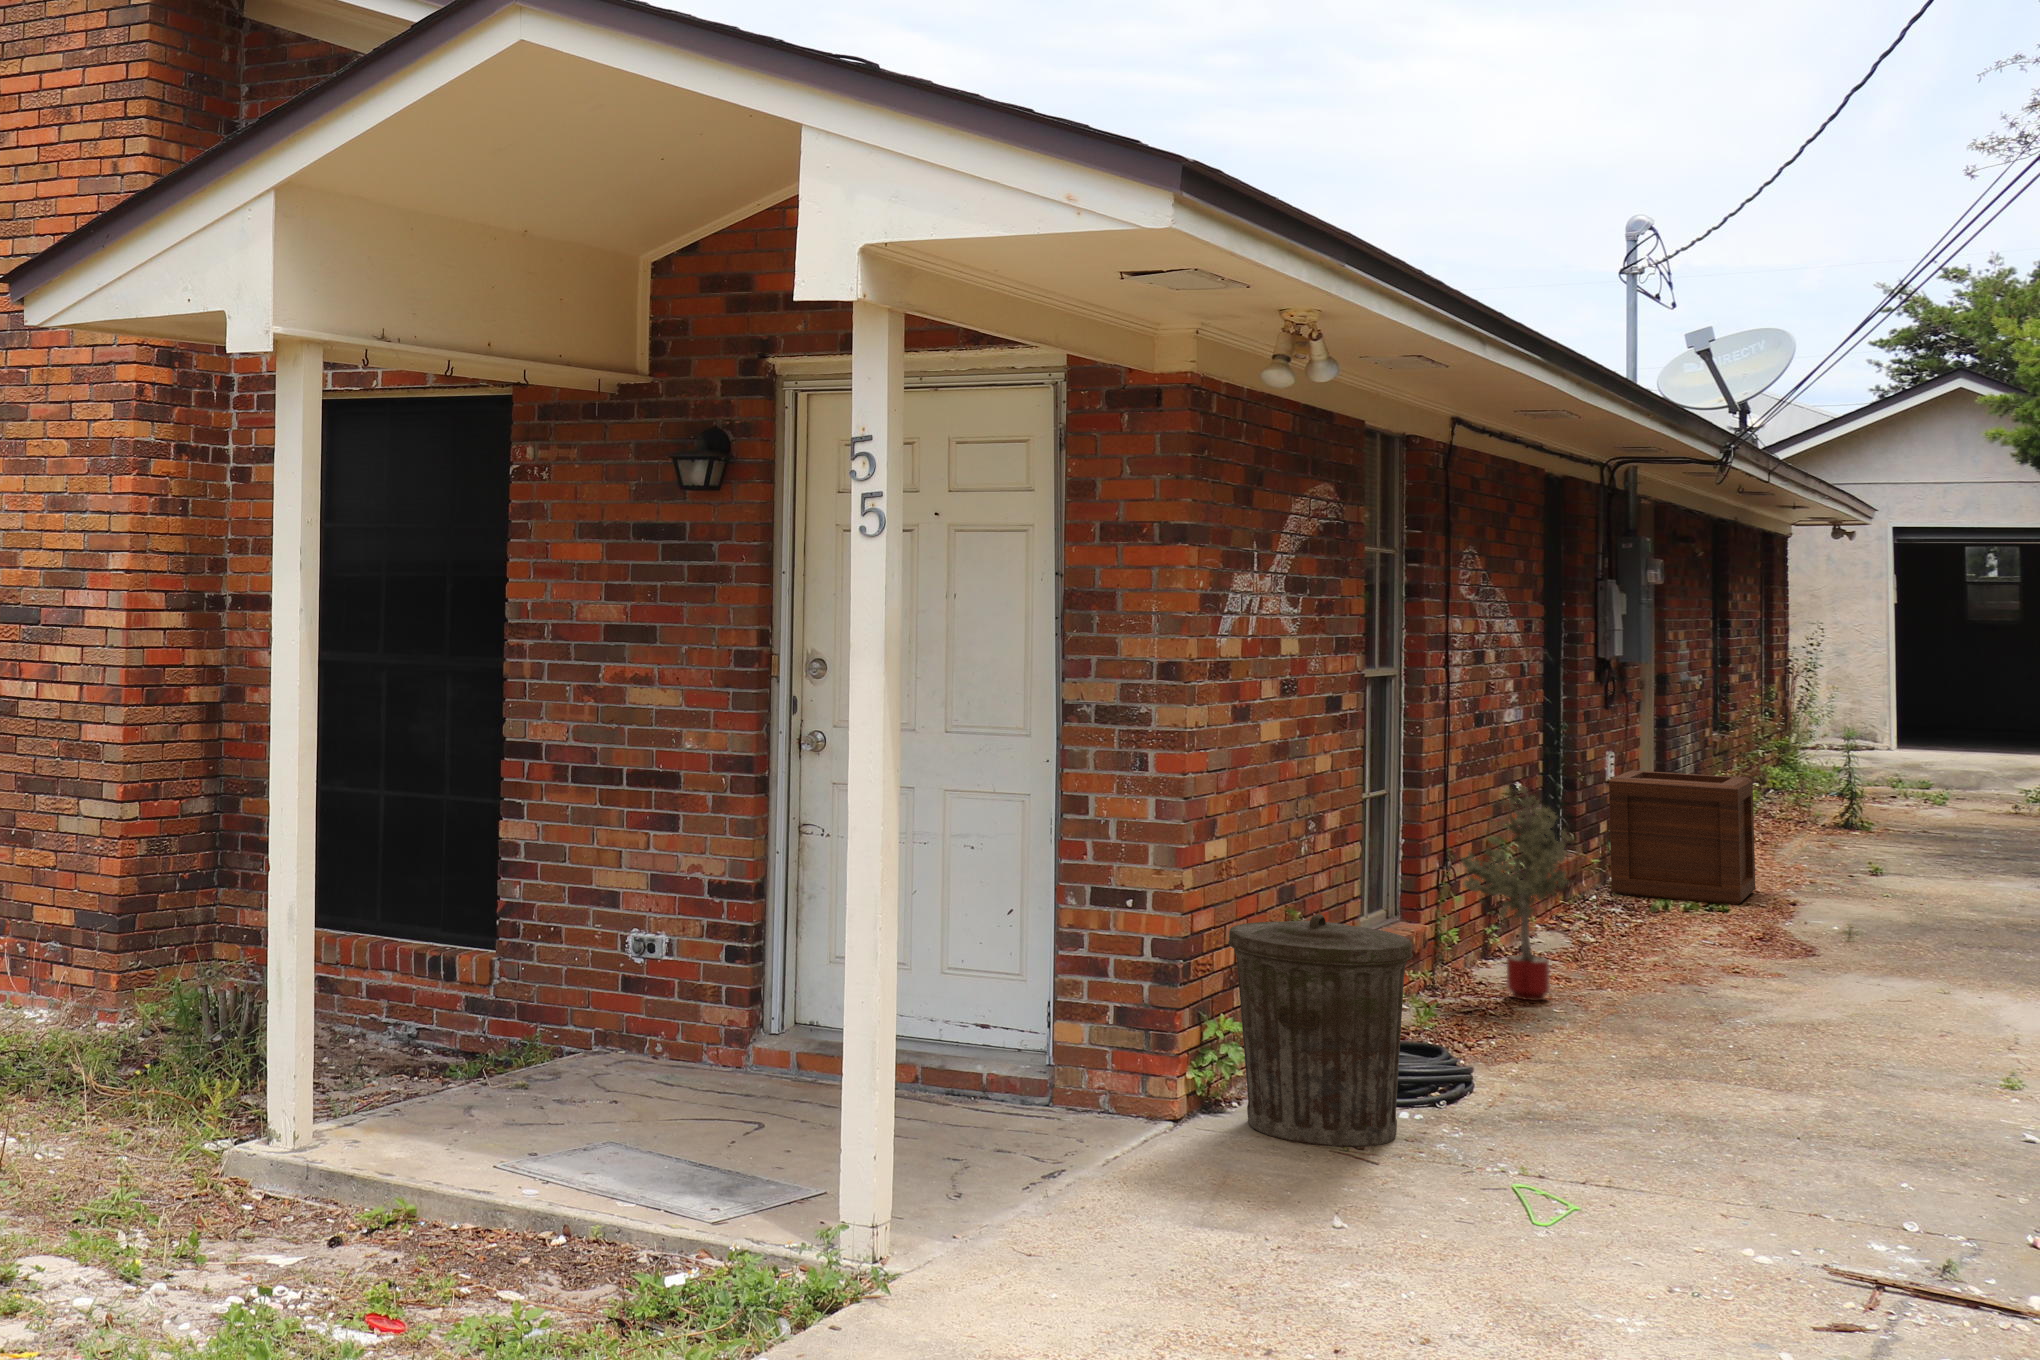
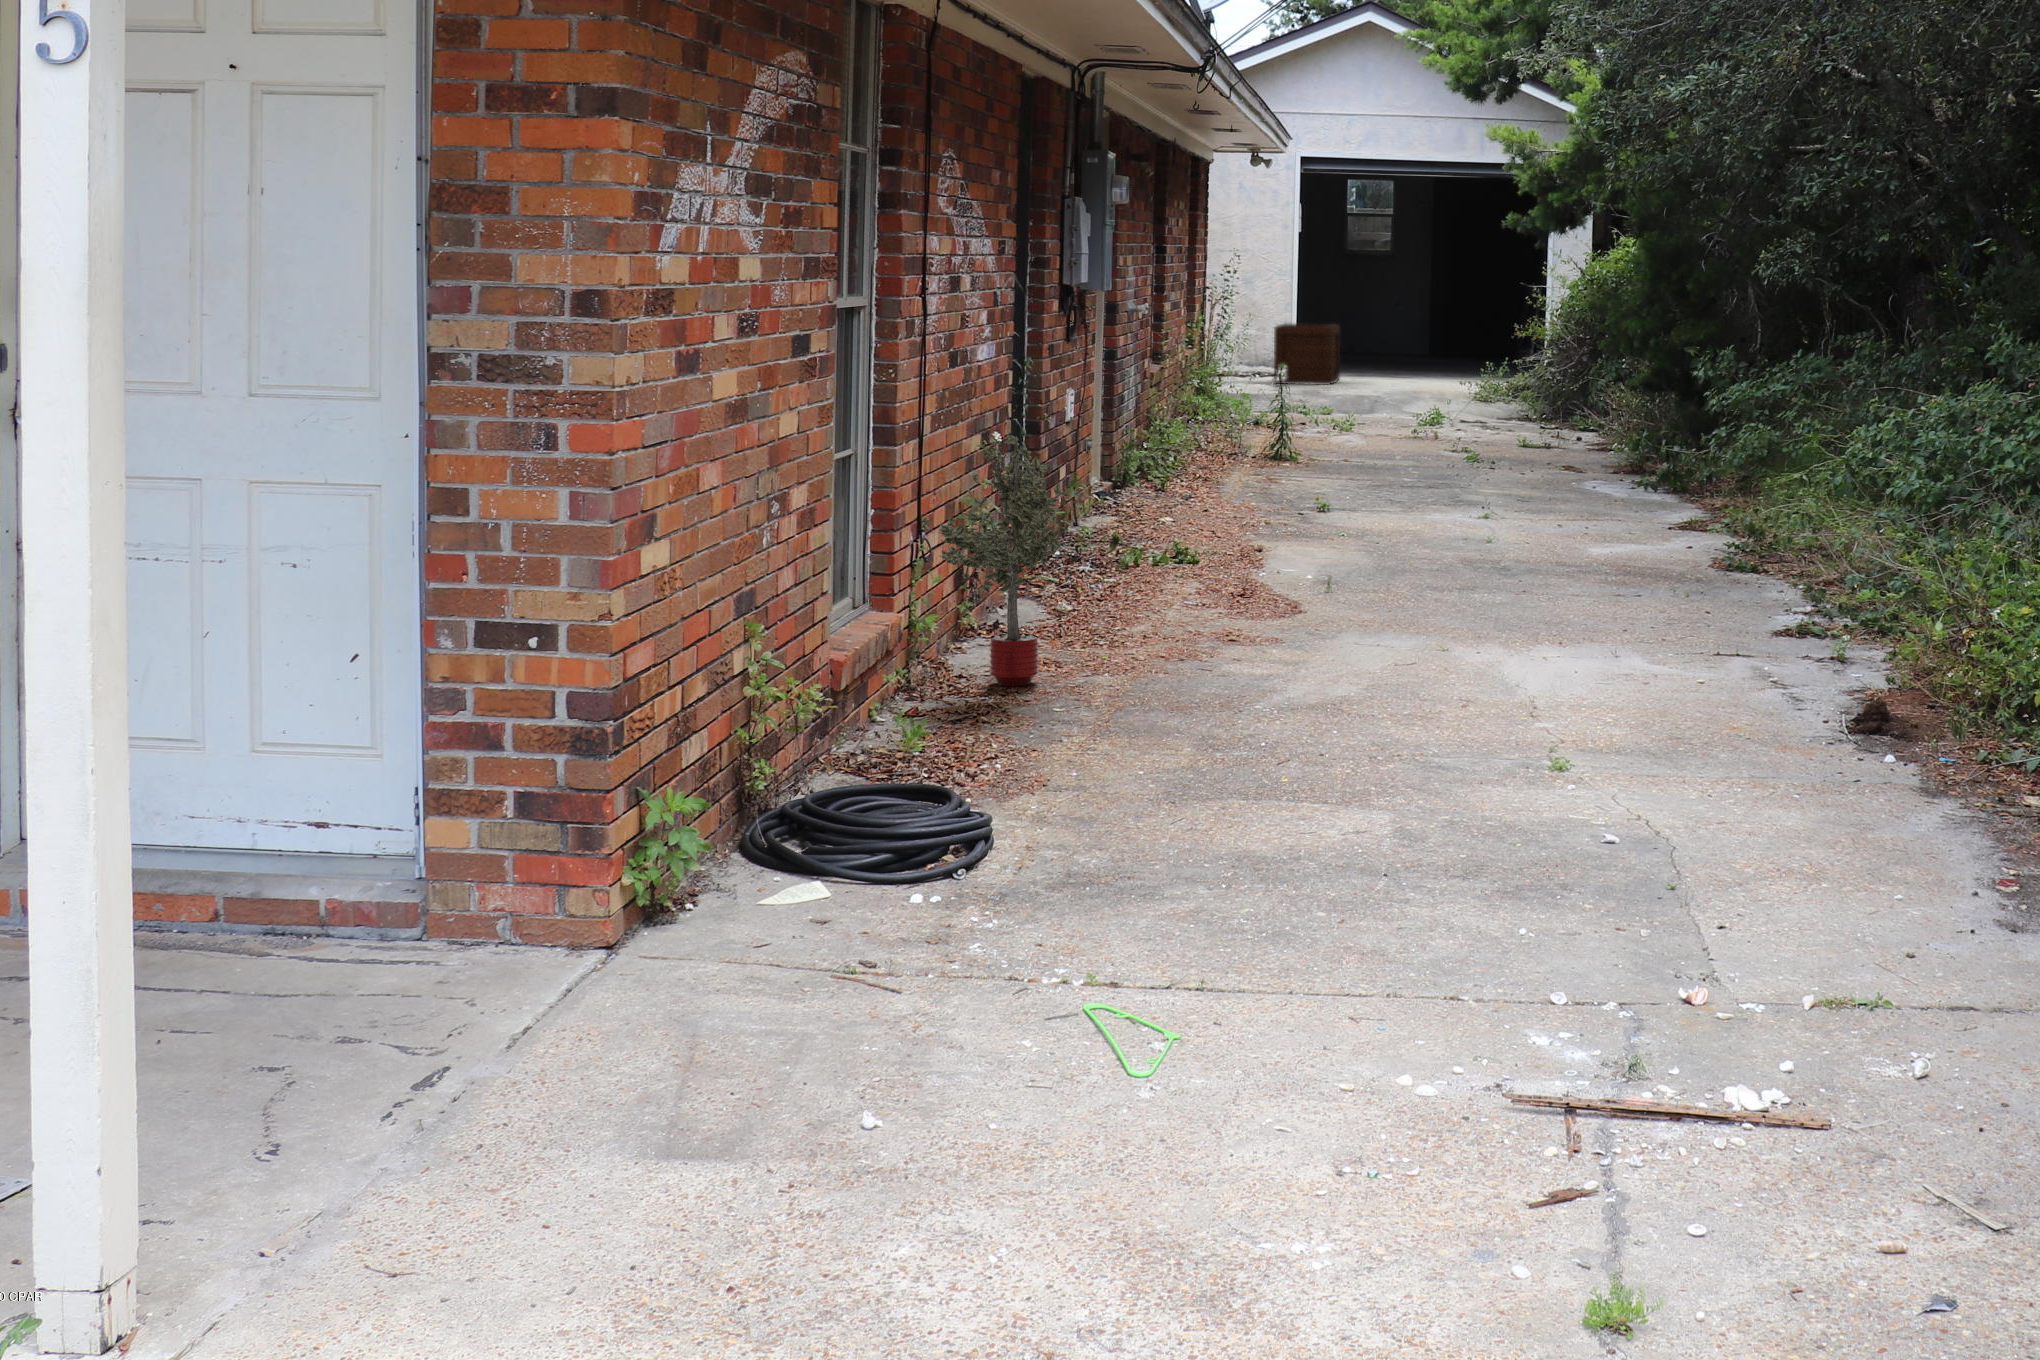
wooden crate: present [1609,770,1755,905] -> present [1274,324,1340,385]
trash can: present [1228,914,1413,1147] -> none [676,628,923,939]

